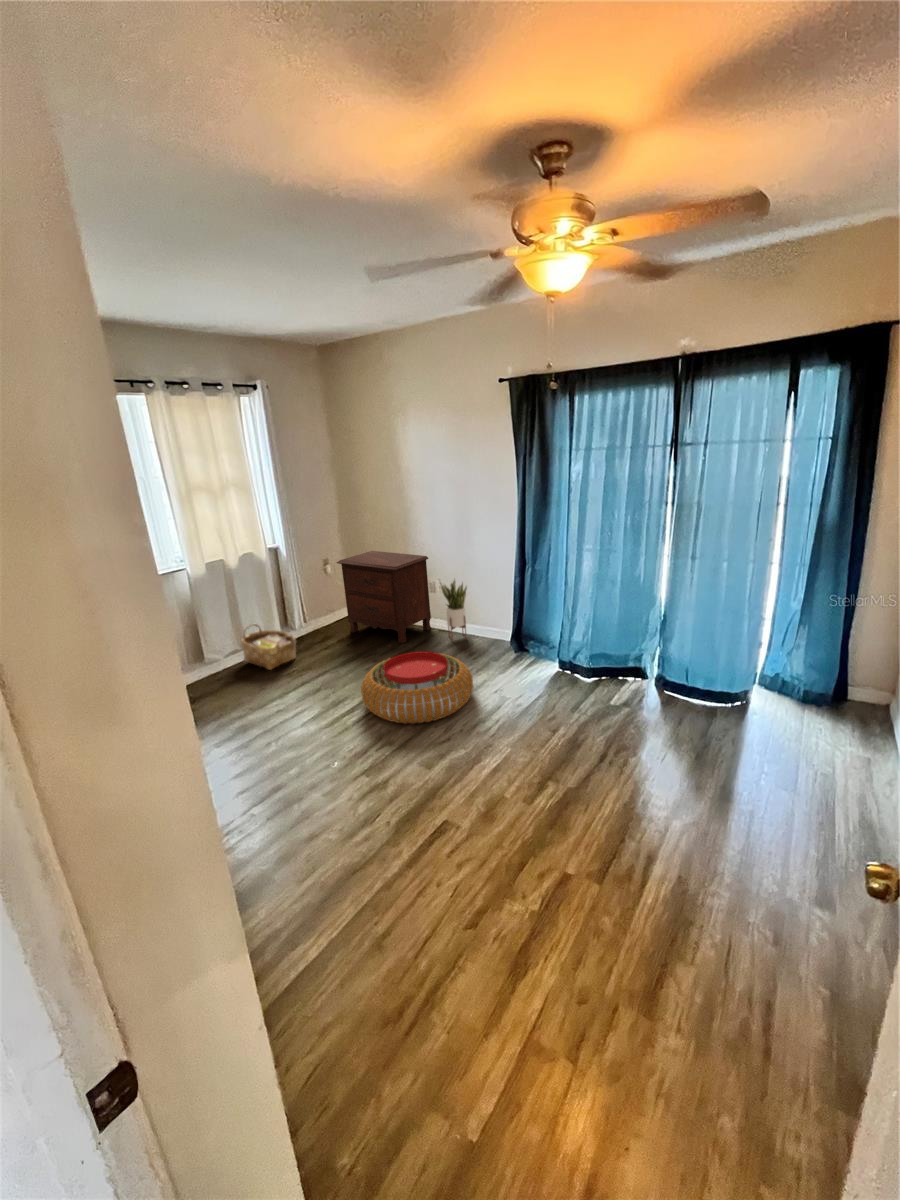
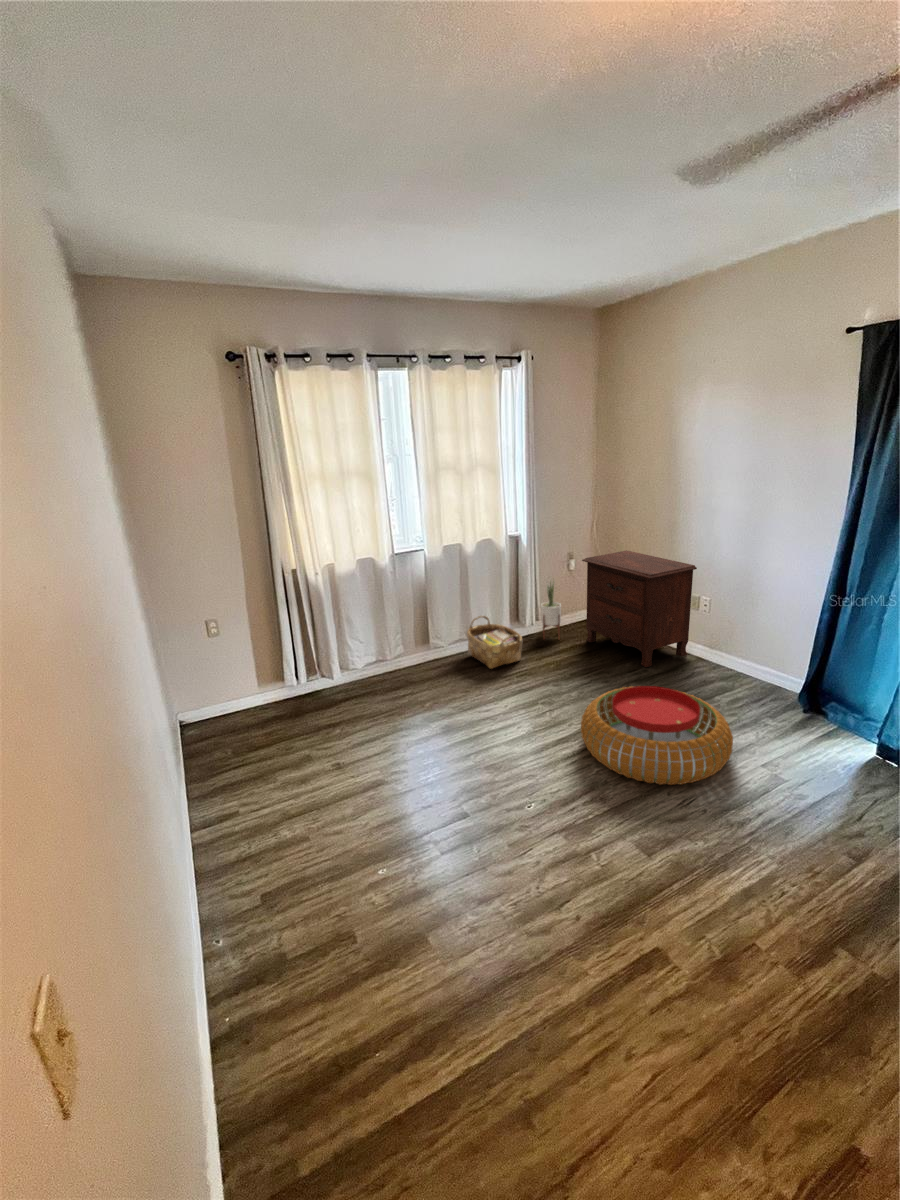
potted plant: present [439,579,467,640] -> present [541,580,561,639]

